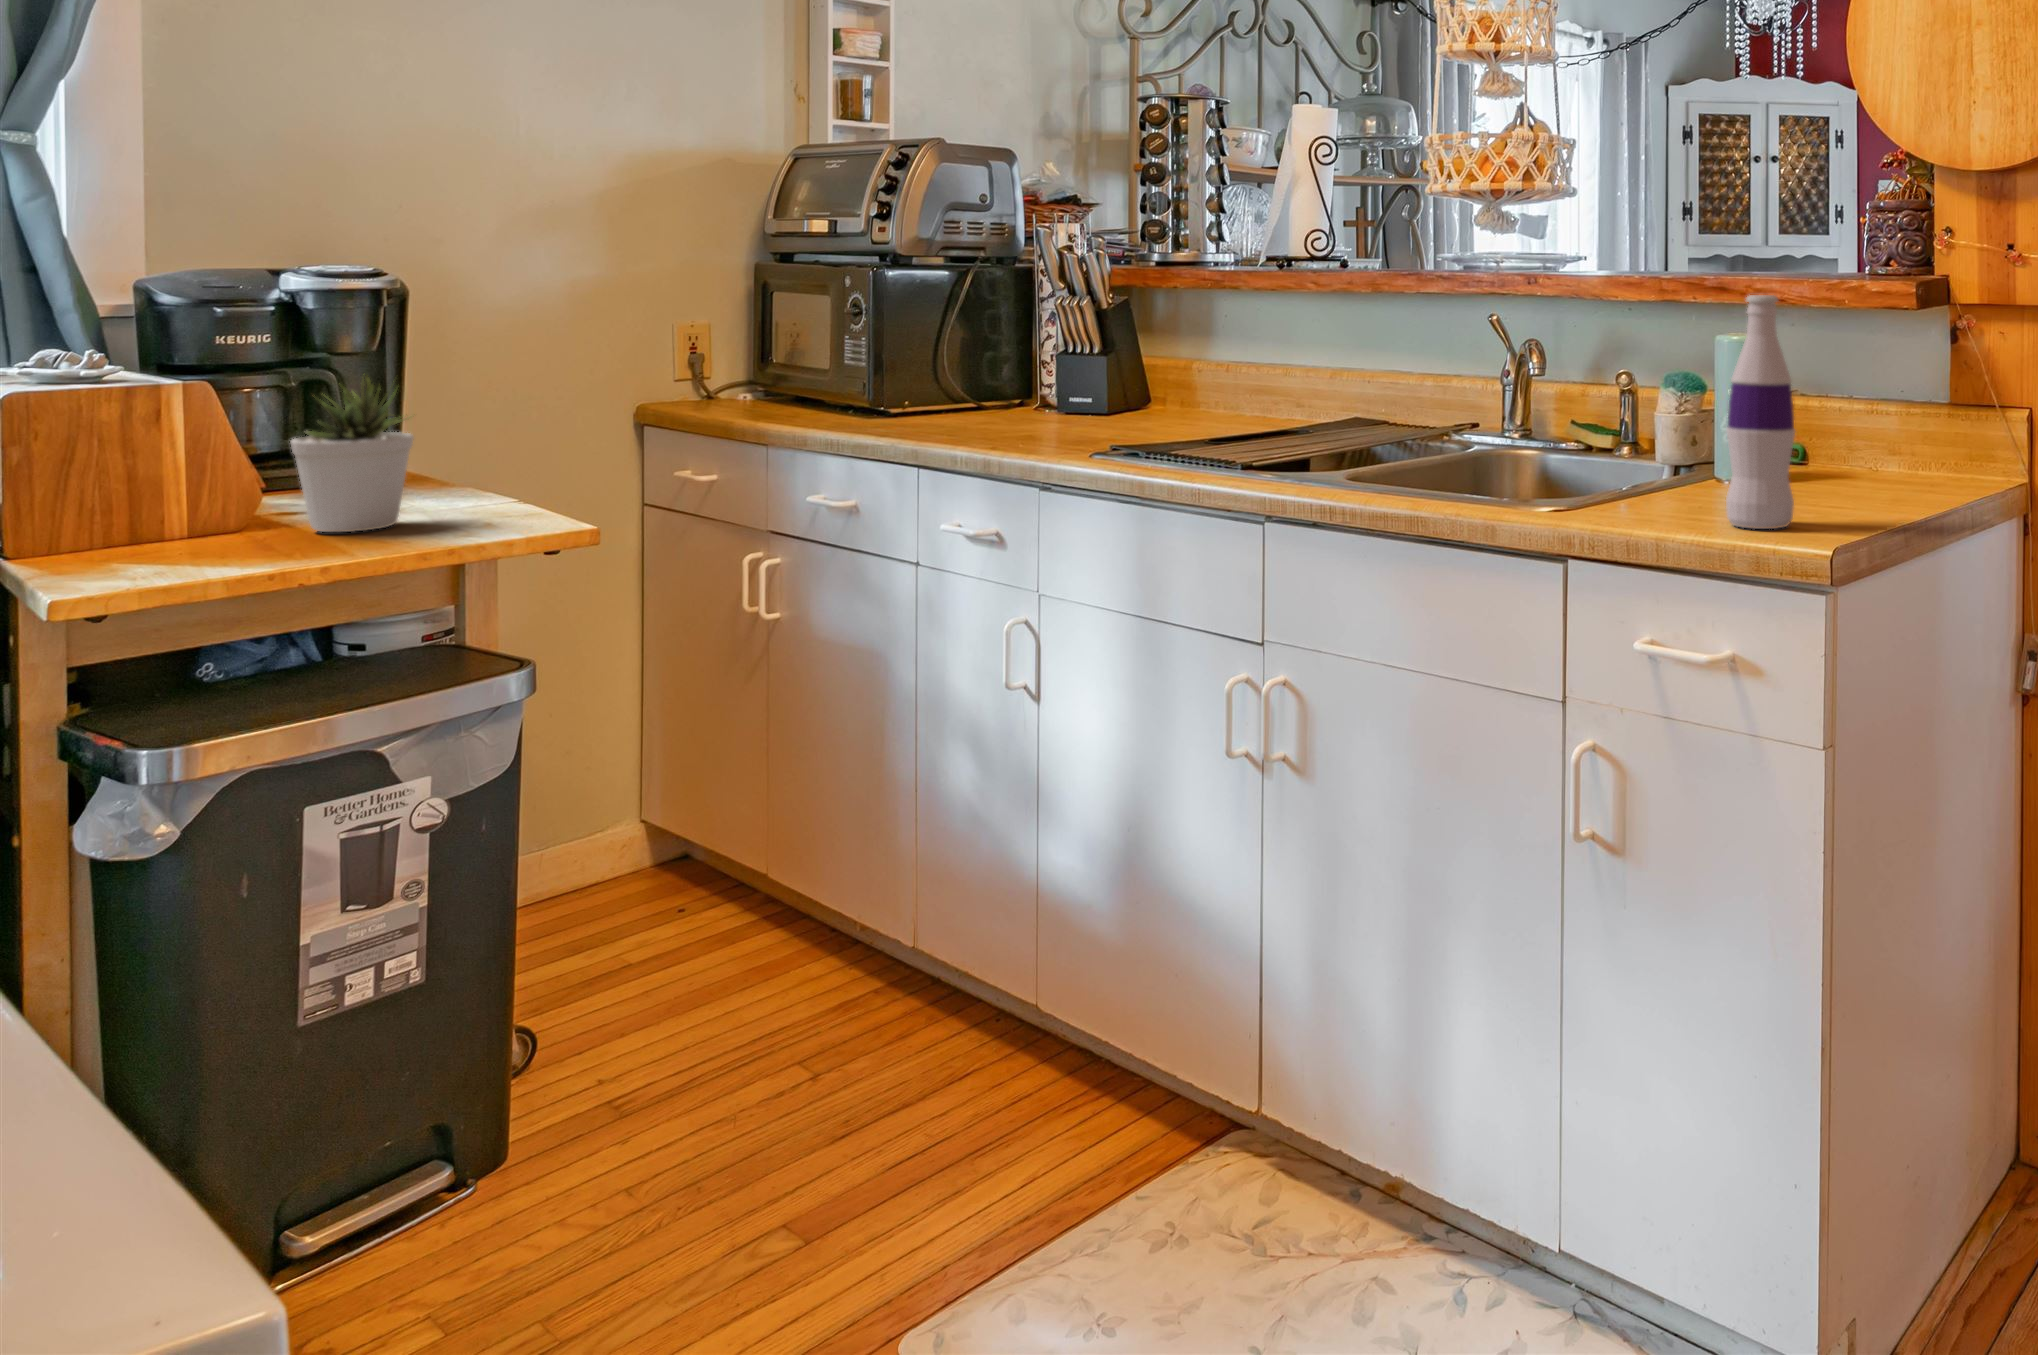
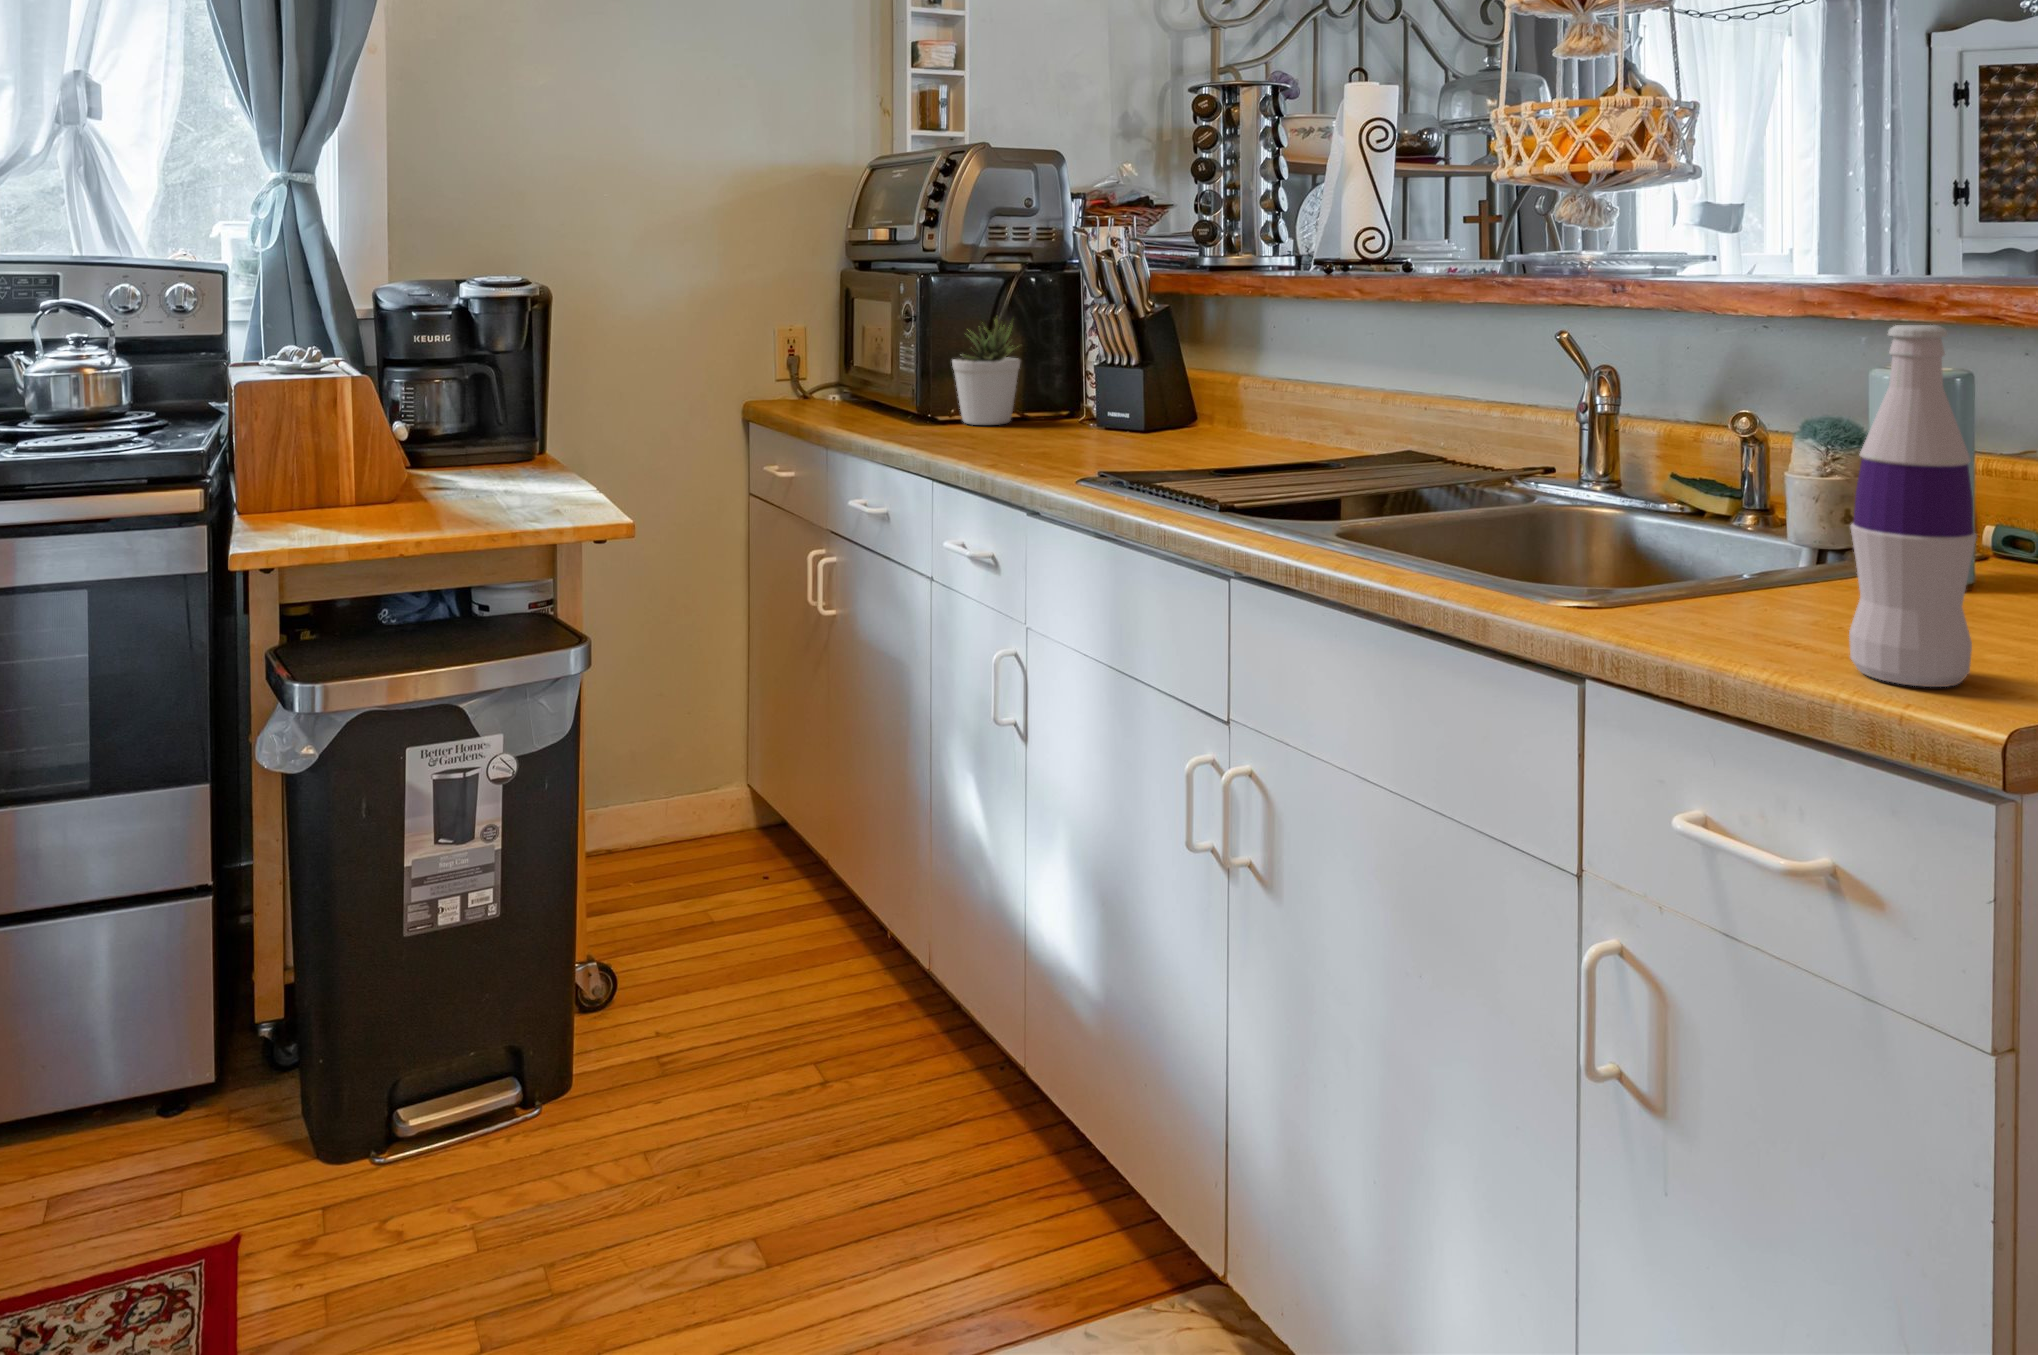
potted plant: present [291,378,413,532] -> present [952,319,1020,425]

